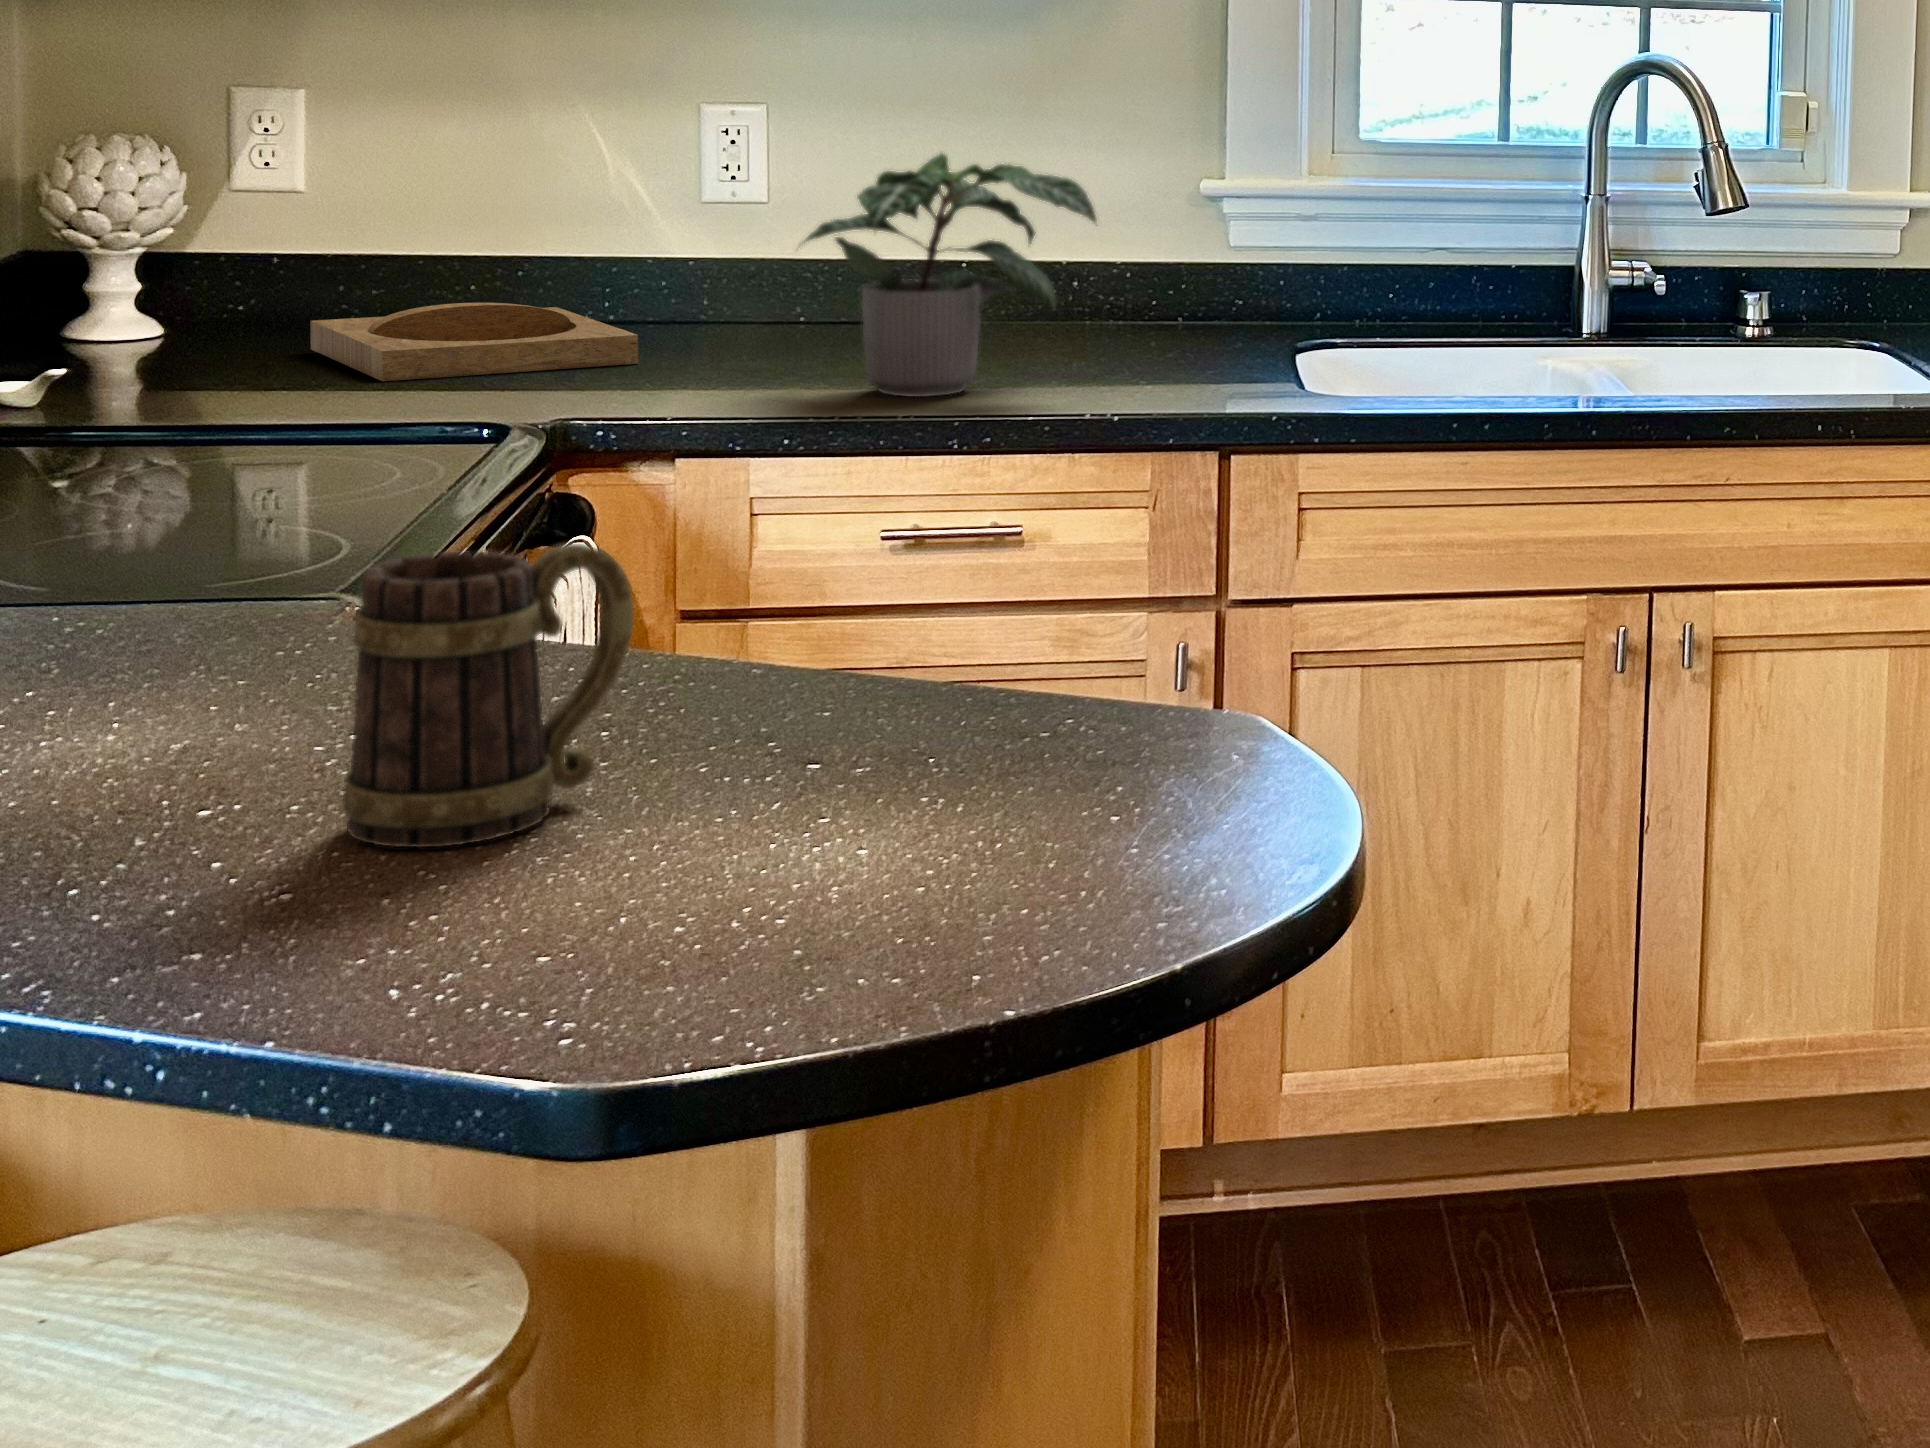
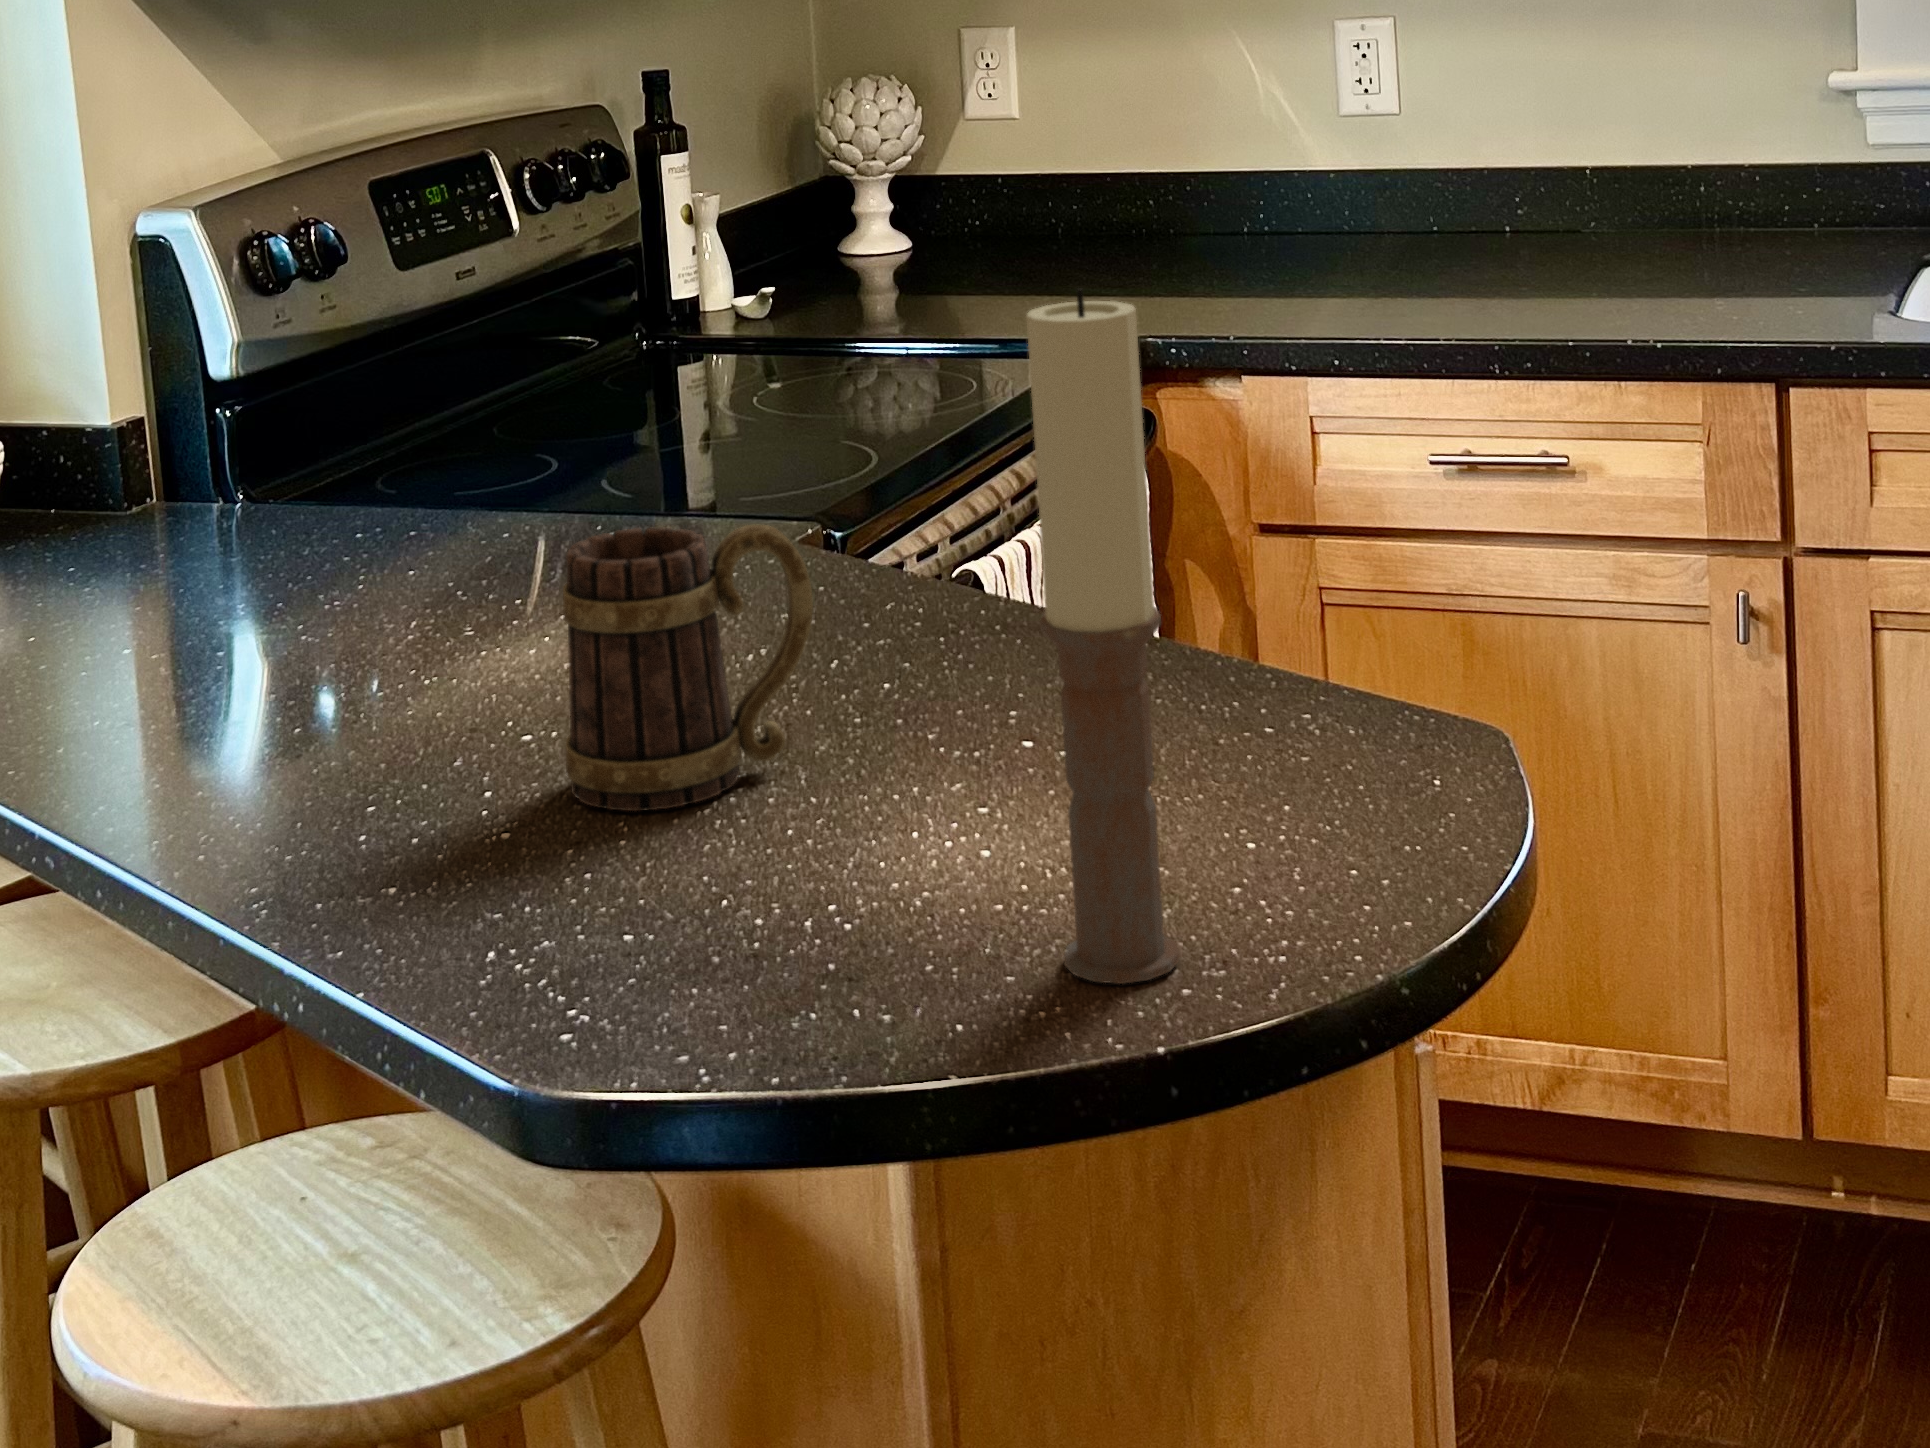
potted plant: present [802,153,1097,397] -> none [1367,61,1648,316]
candle: none [1058,278,1173,905] -> present [1027,288,1179,984]
tray: present [310,303,638,381] -> none [1012,217,1260,294]

